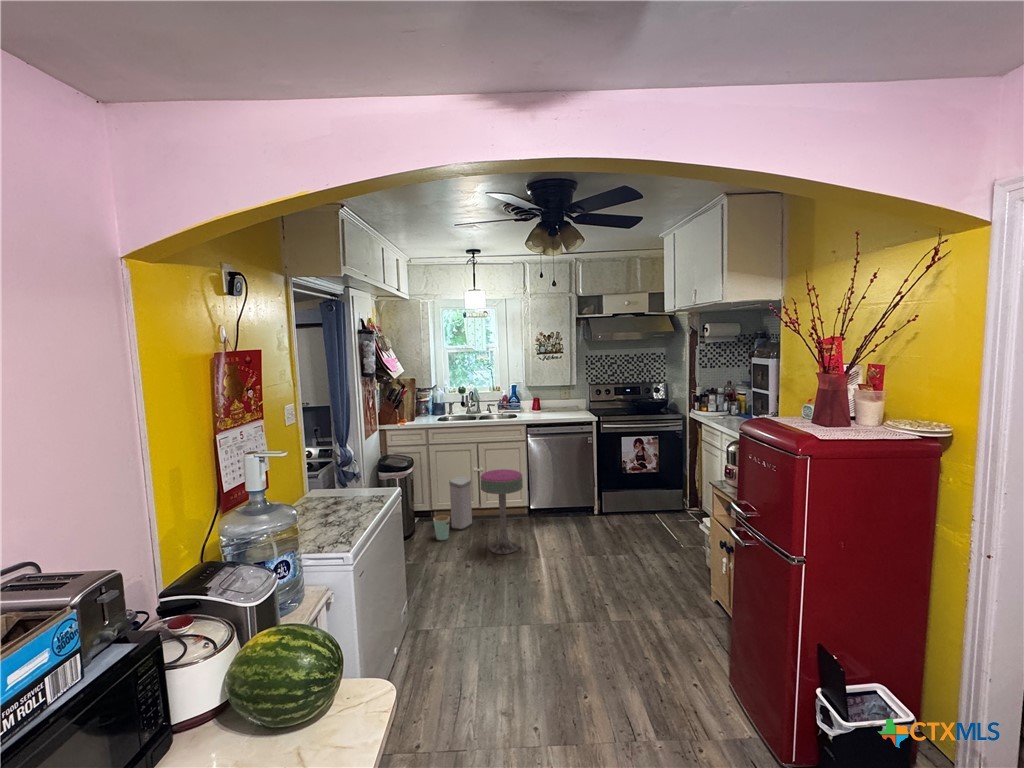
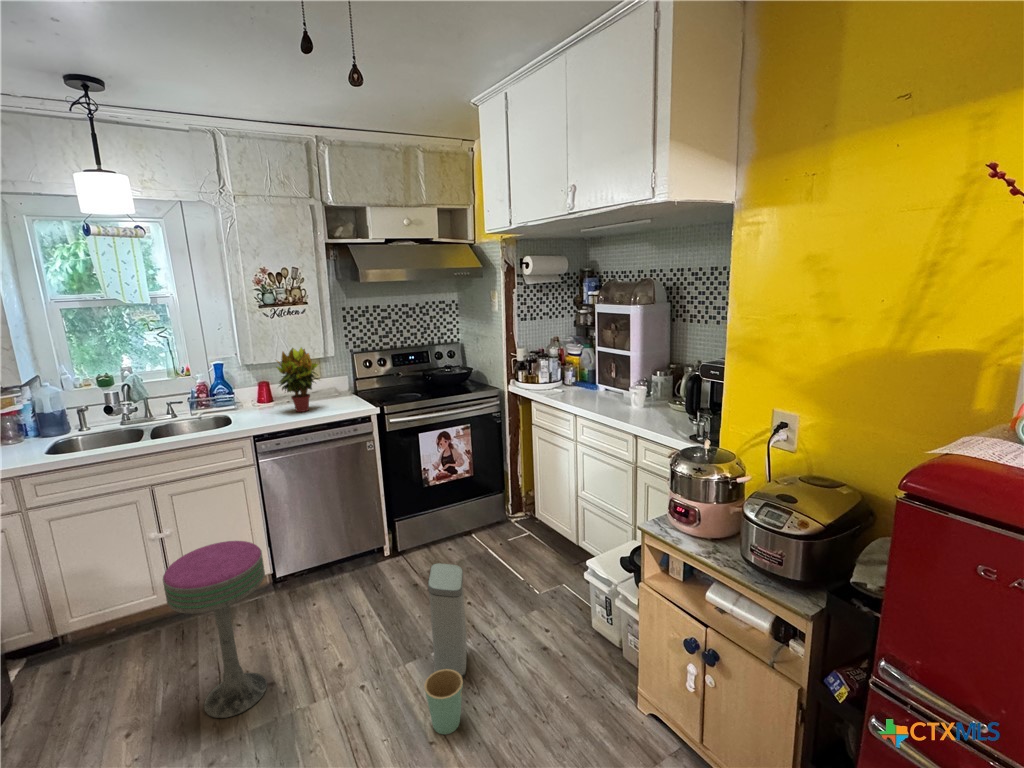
potted plant: none [542,378,567,416] -> present [277,347,318,412]
trash can: present [433,476,472,540] -> present [424,563,467,734]

